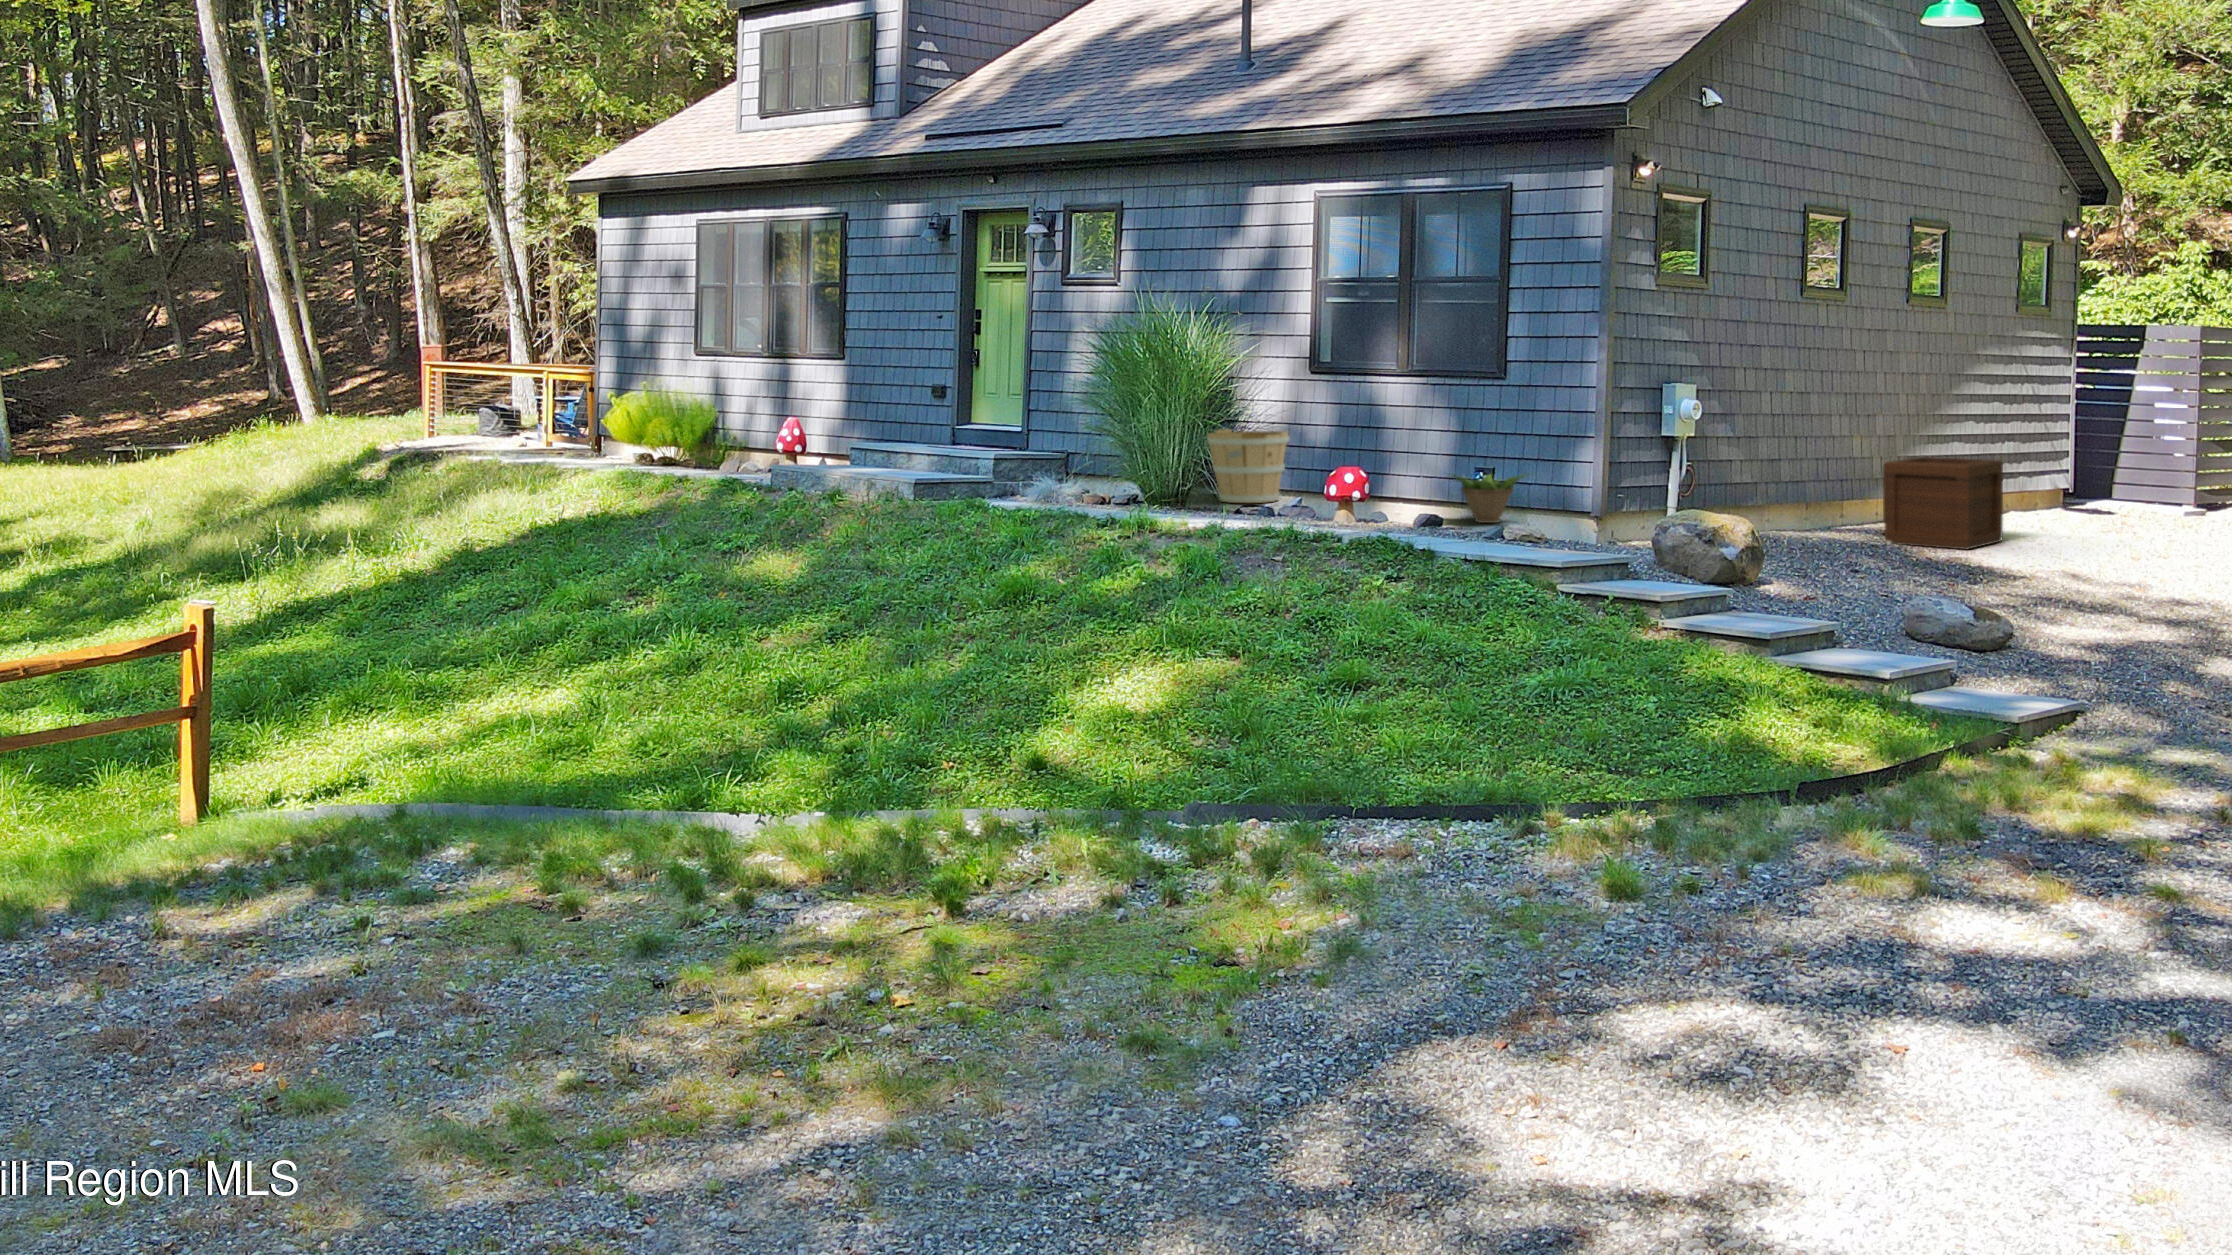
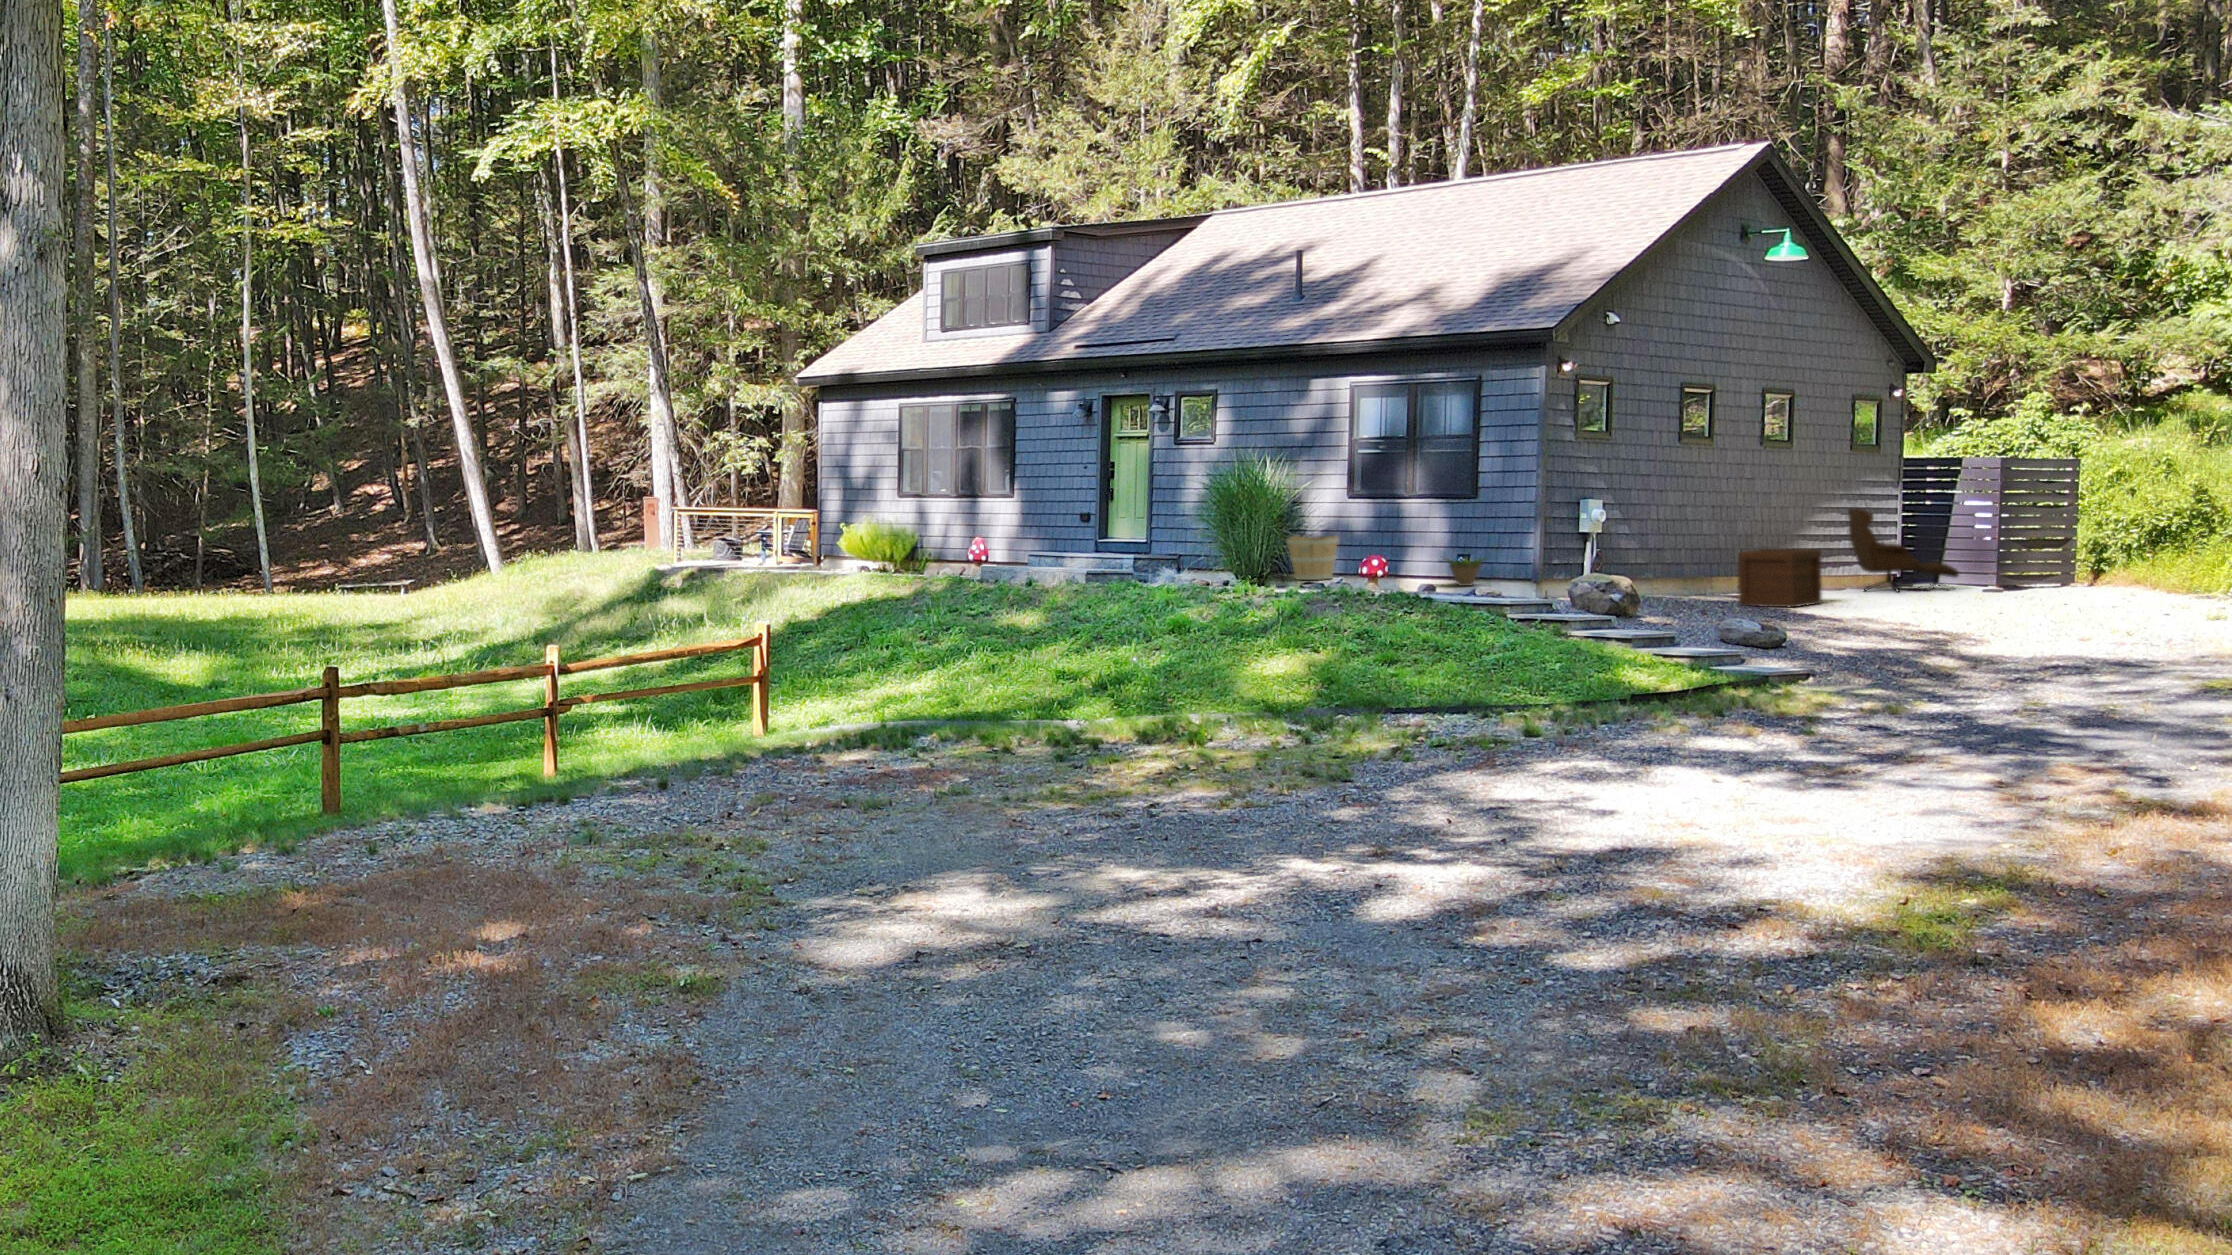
lounge chair: none [2010,397,2168,520] -> present [1848,508,1959,591]

